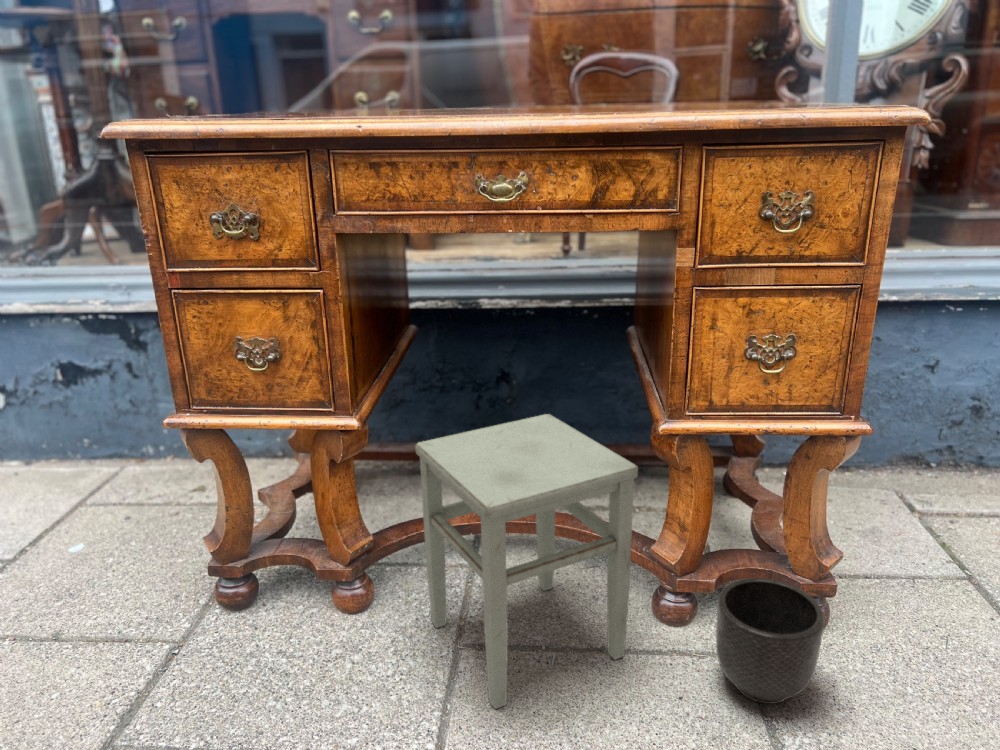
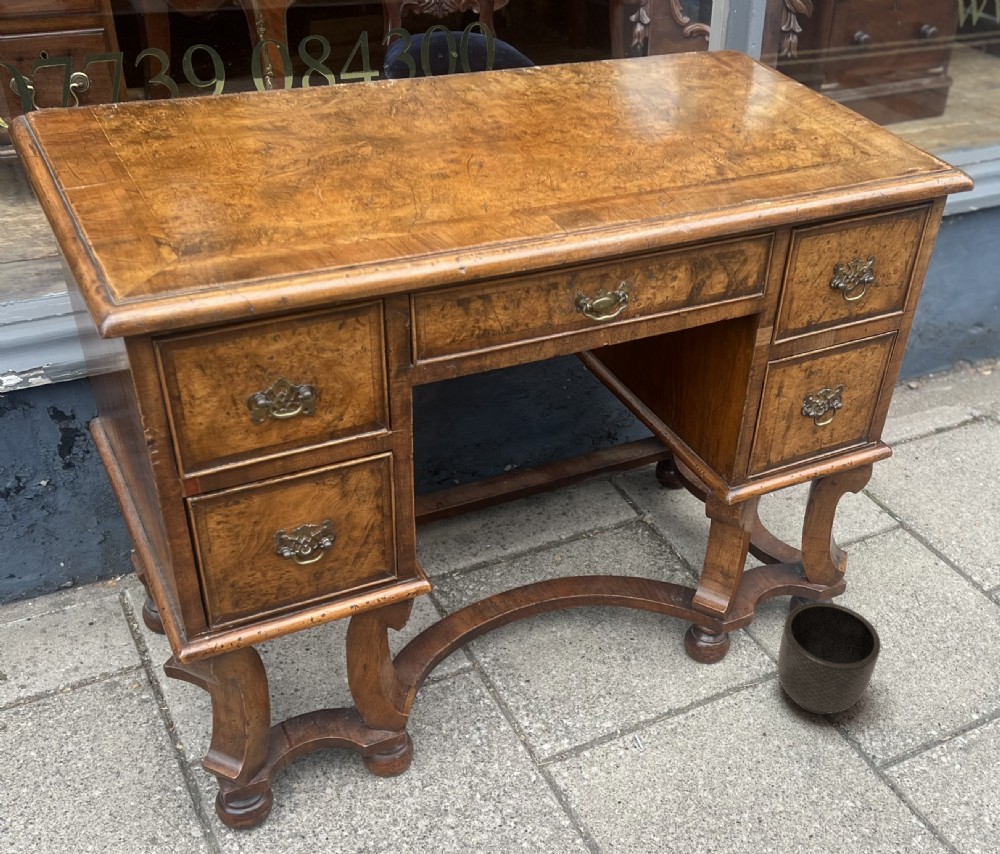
stool: present [415,414,638,709] -> none [489,492,729,816]

